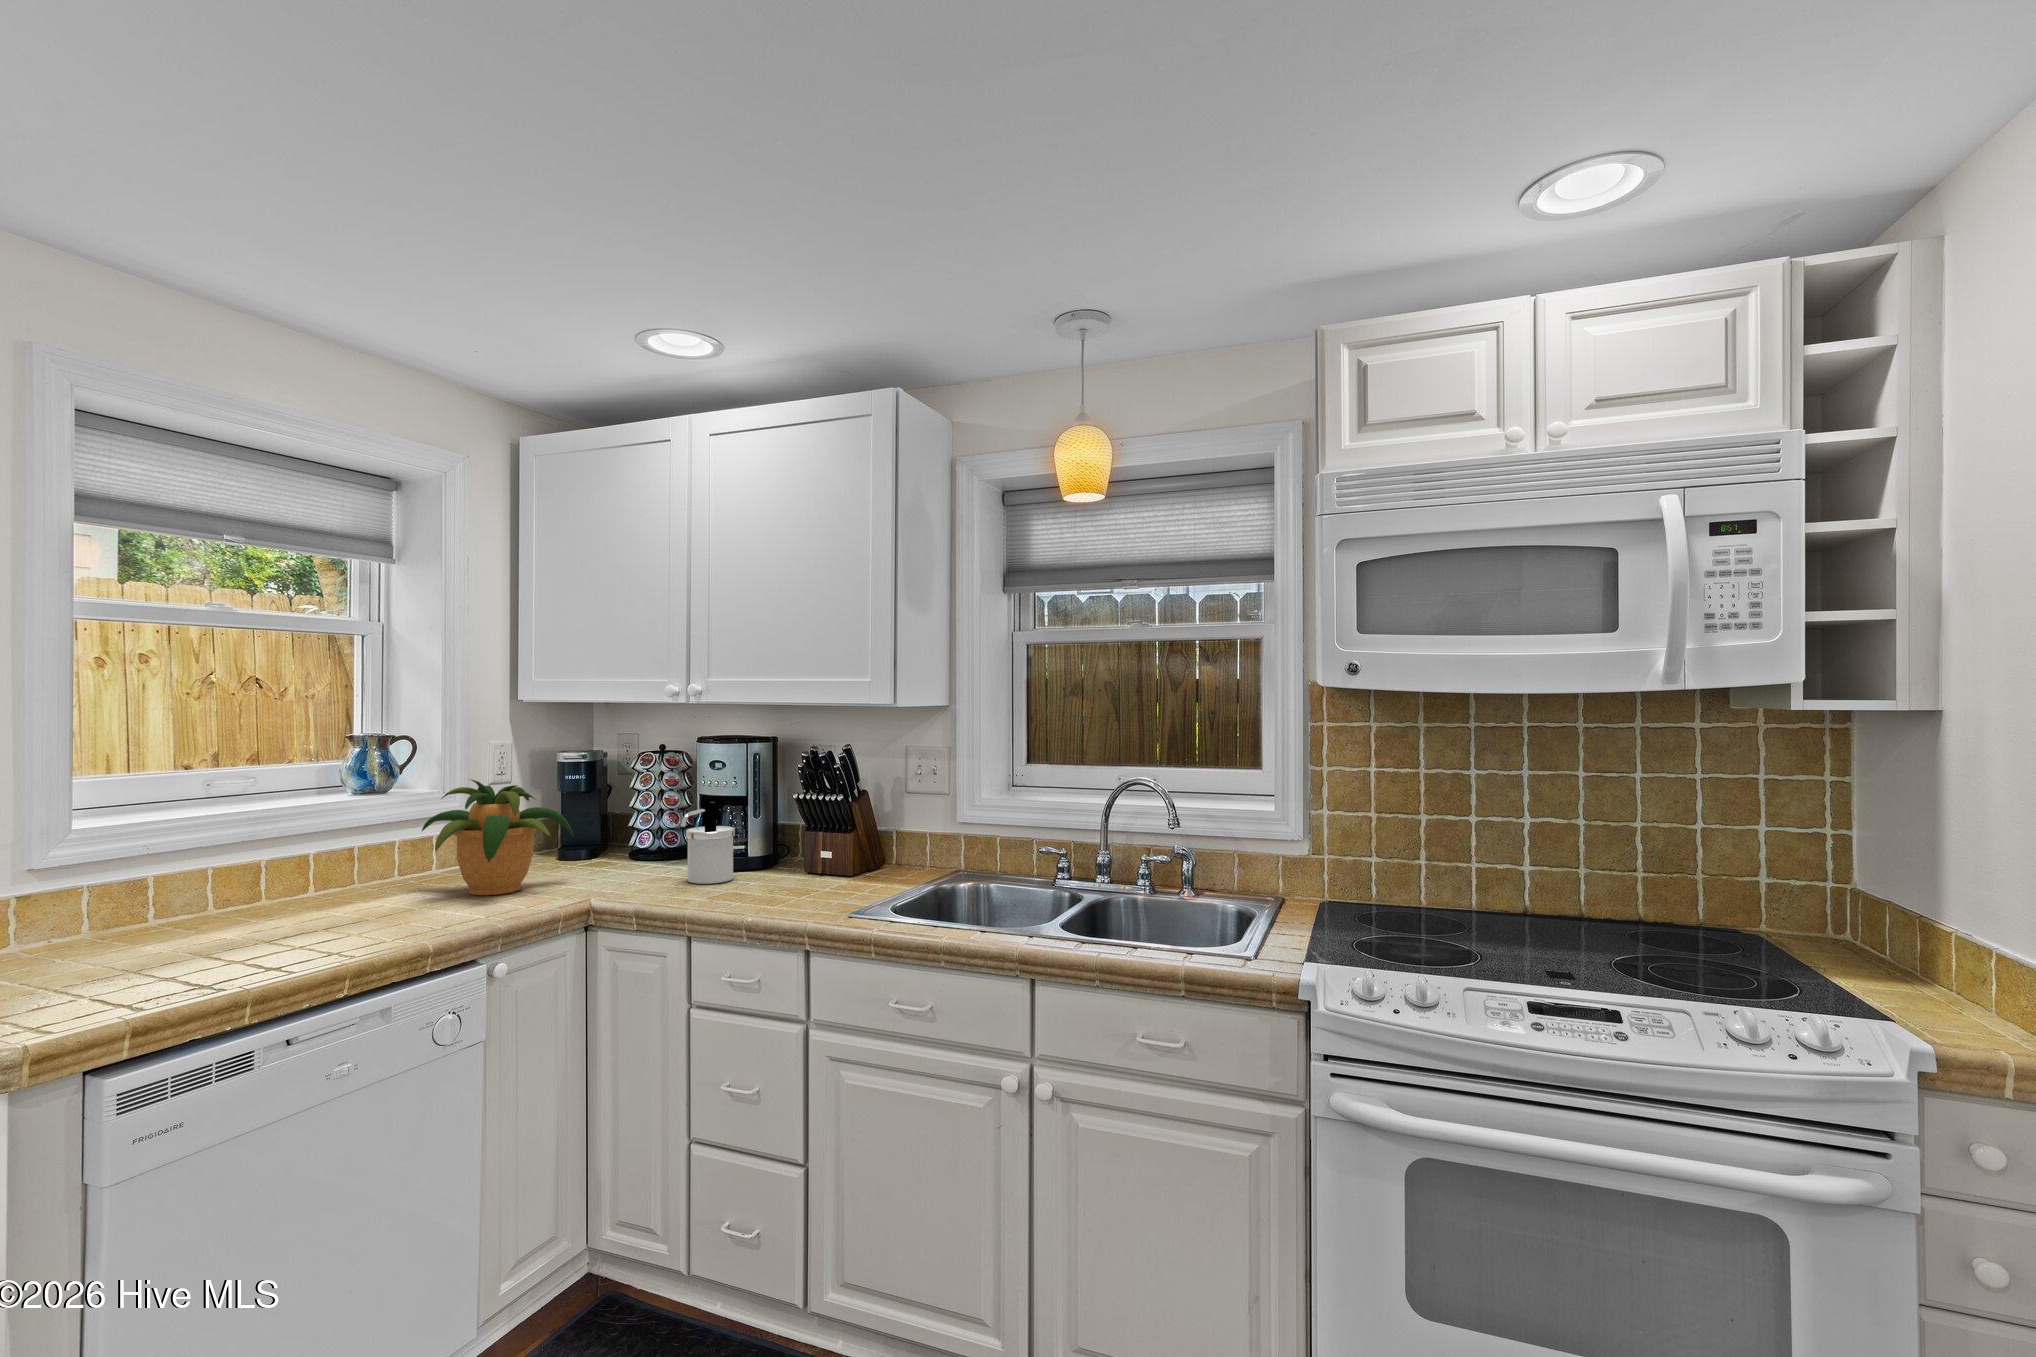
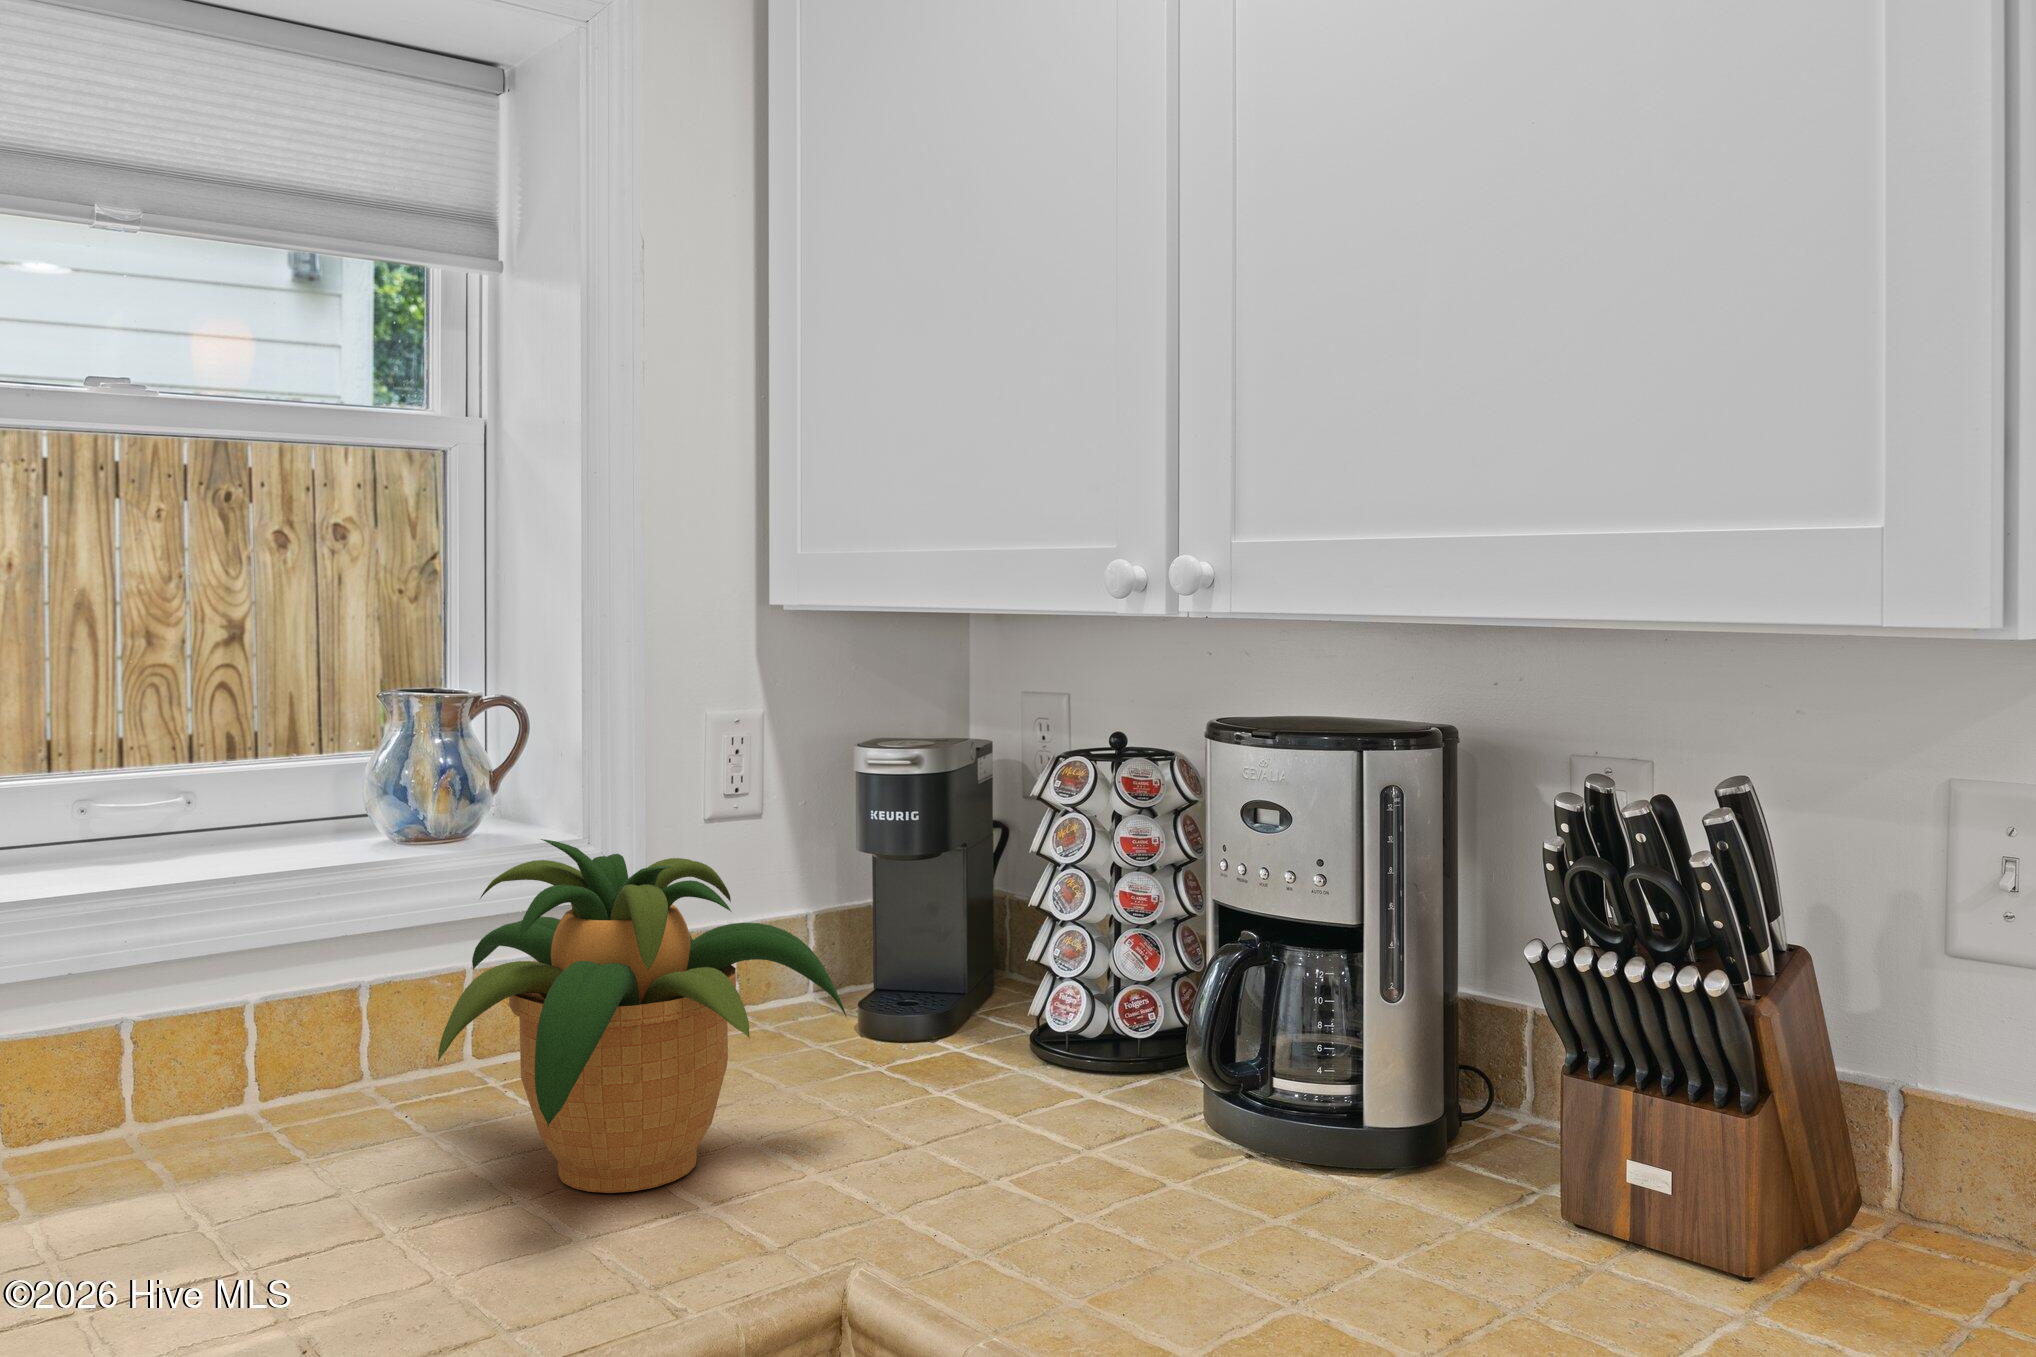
soap dispenser: present [681,803,735,884] -> none [1135,951,1319,1236]

